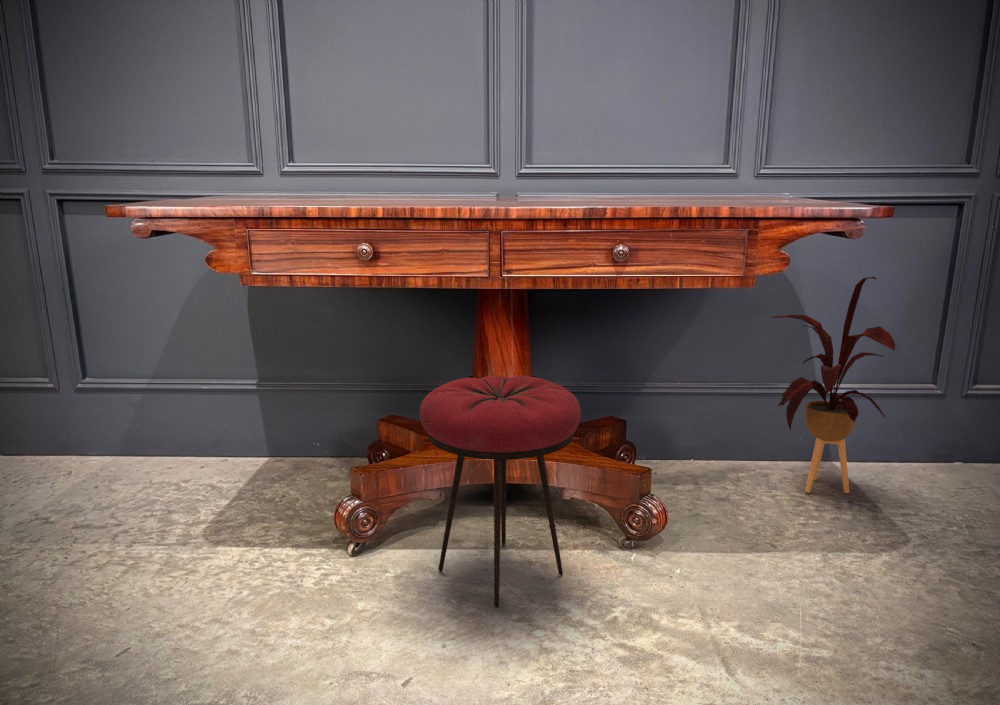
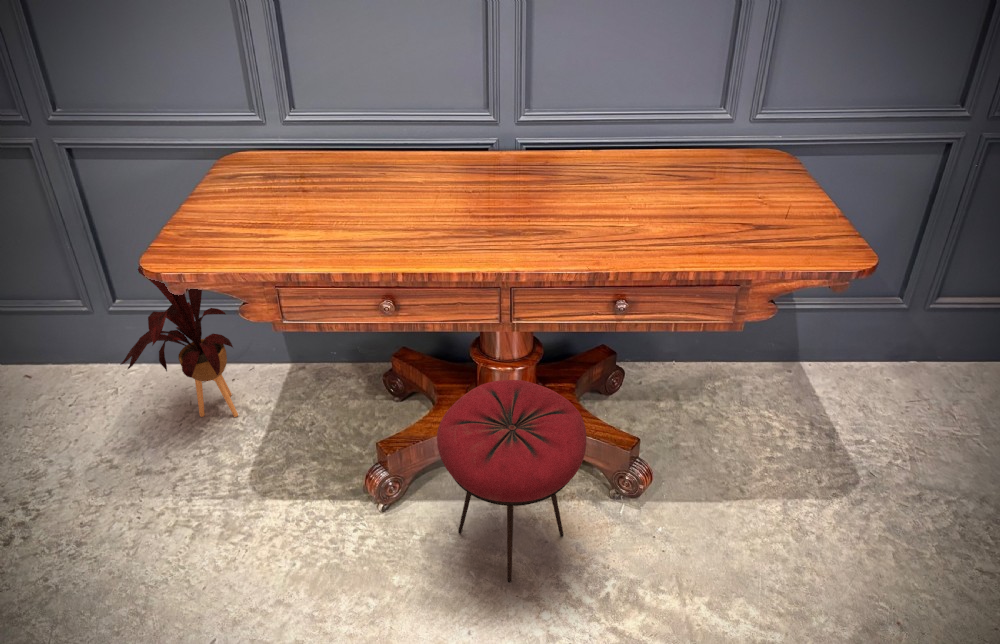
house plant: present [771,277,895,493] -> present [121,266,238,417]

